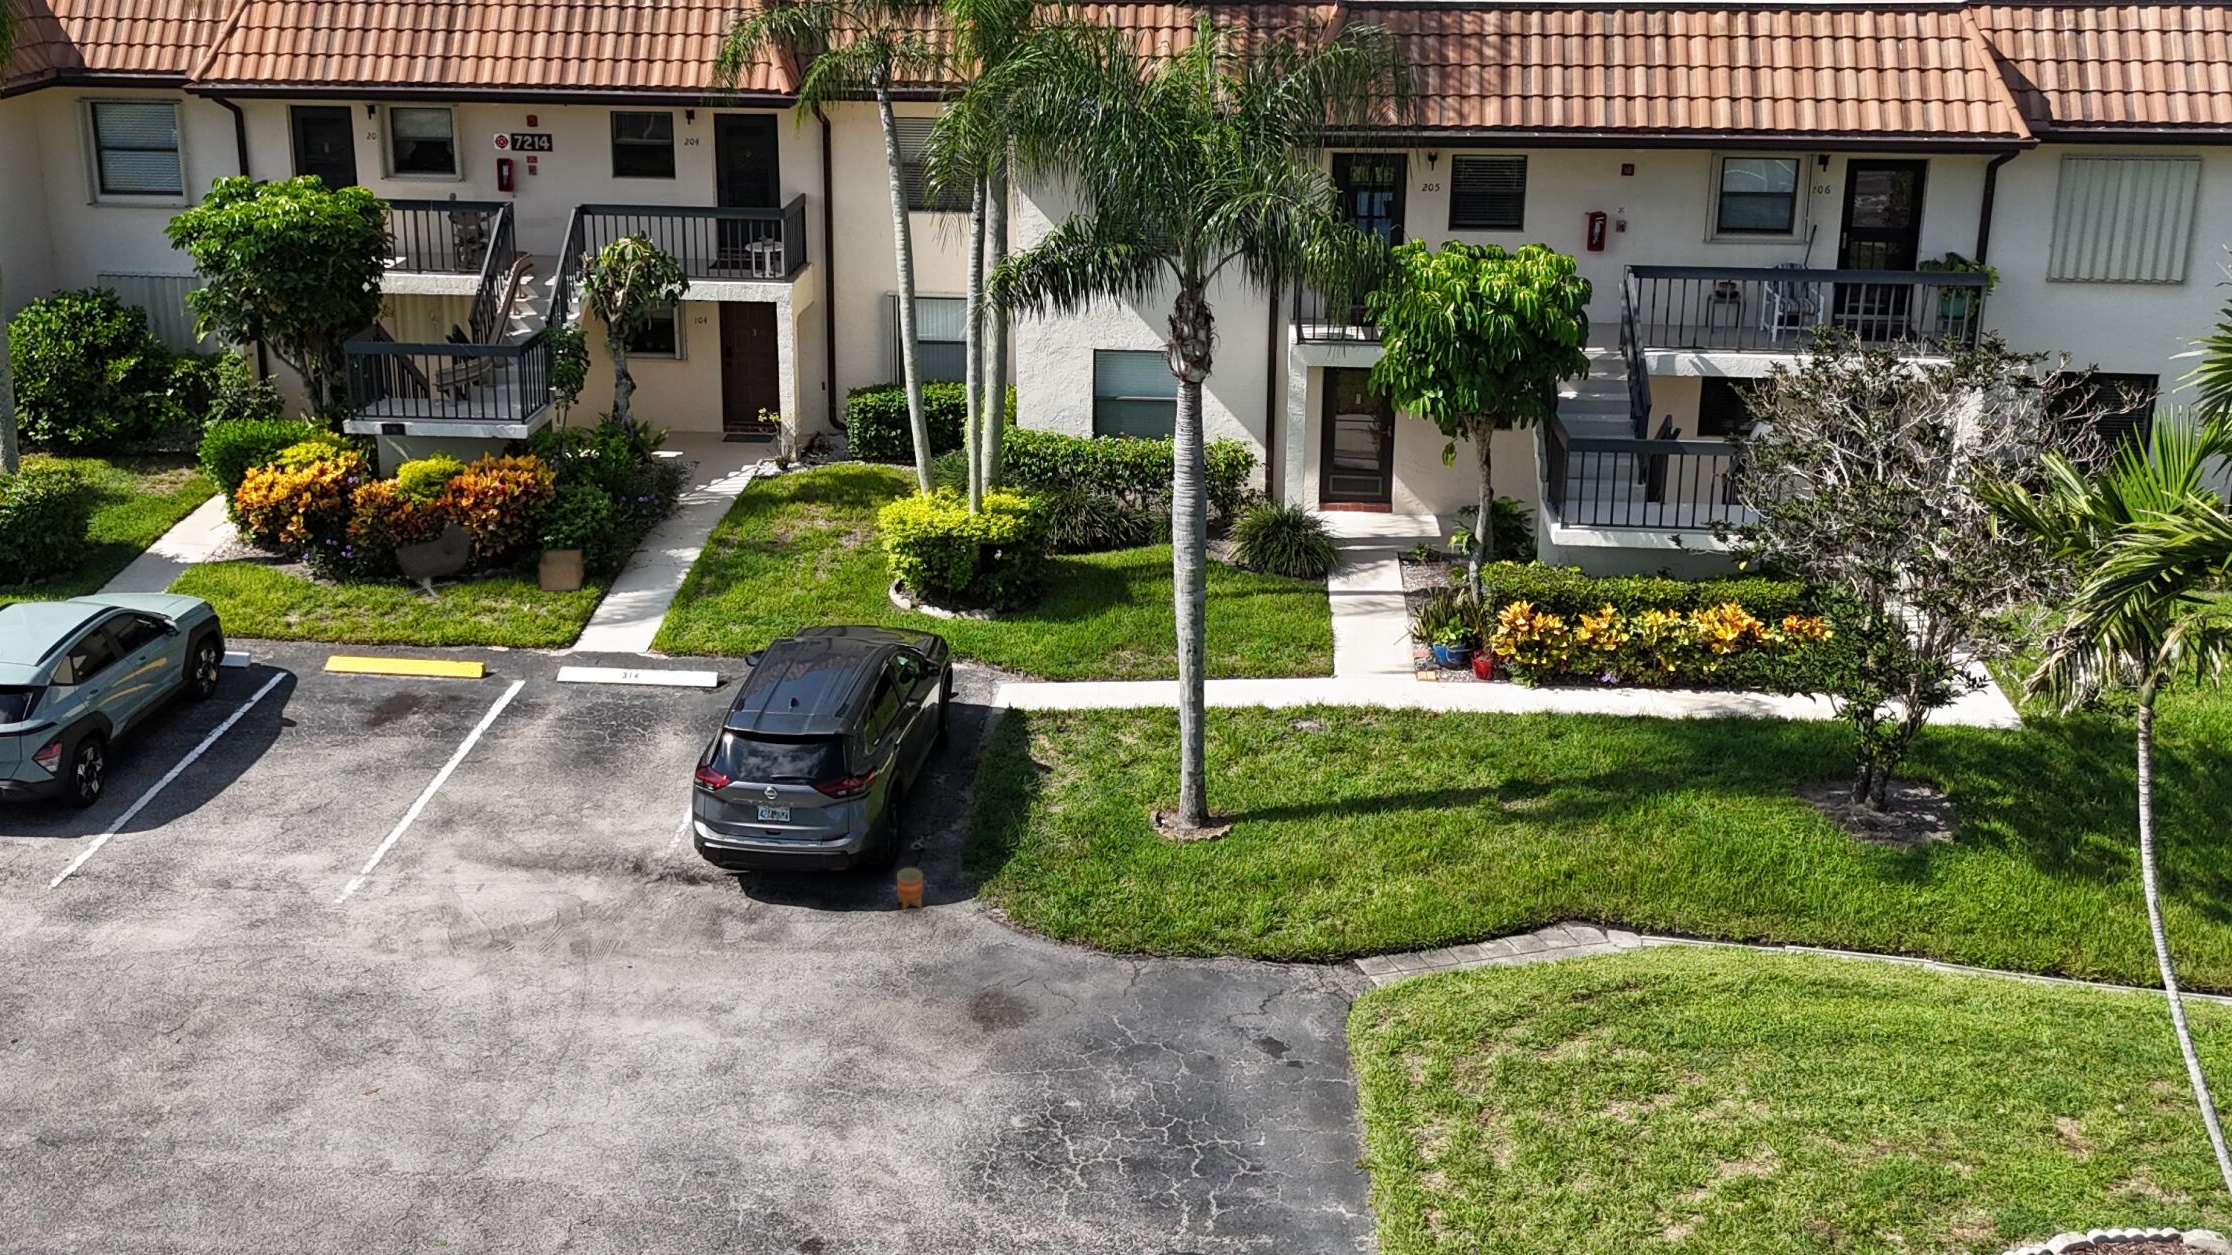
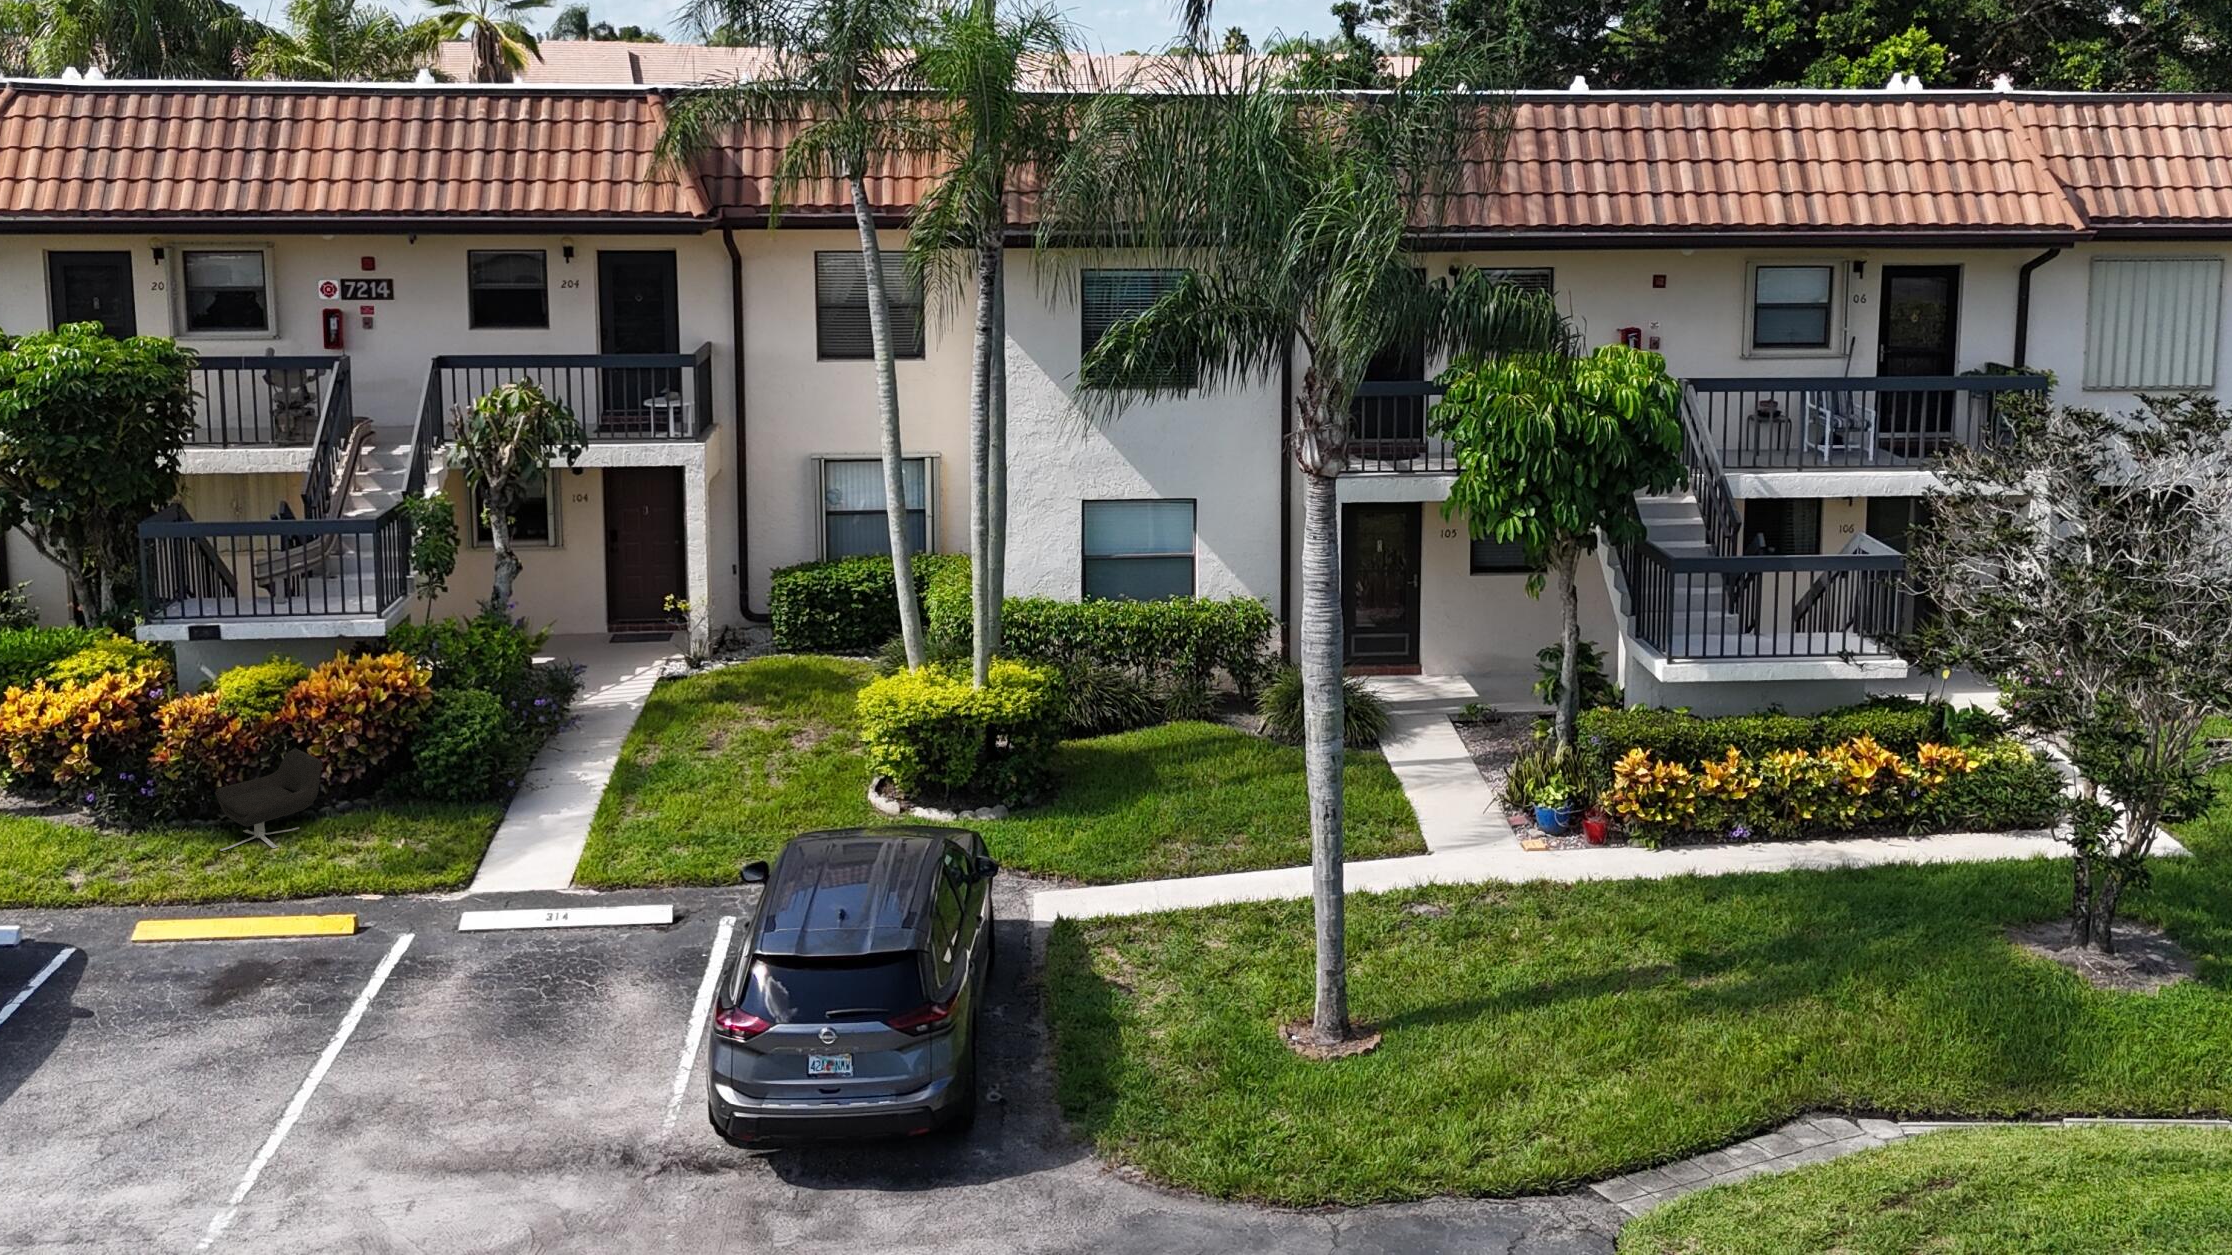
storage bin: present [539,550,584,591] -> none [416,773,474,830]
planter: present [897,868,923,912] -> none [970,1097,1003,1156]

